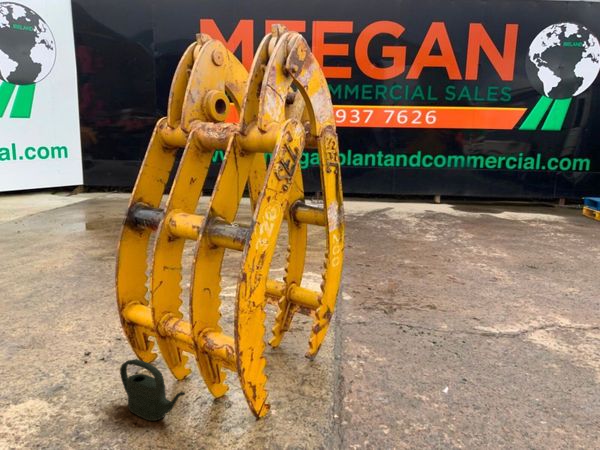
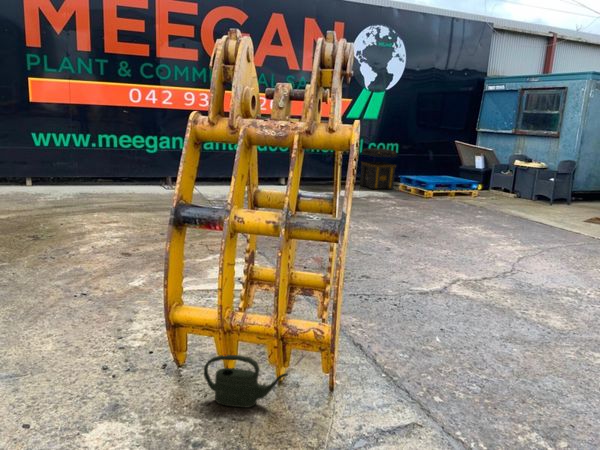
toolbox: none [534,164,581,212] -> present [360,148,397,189]

